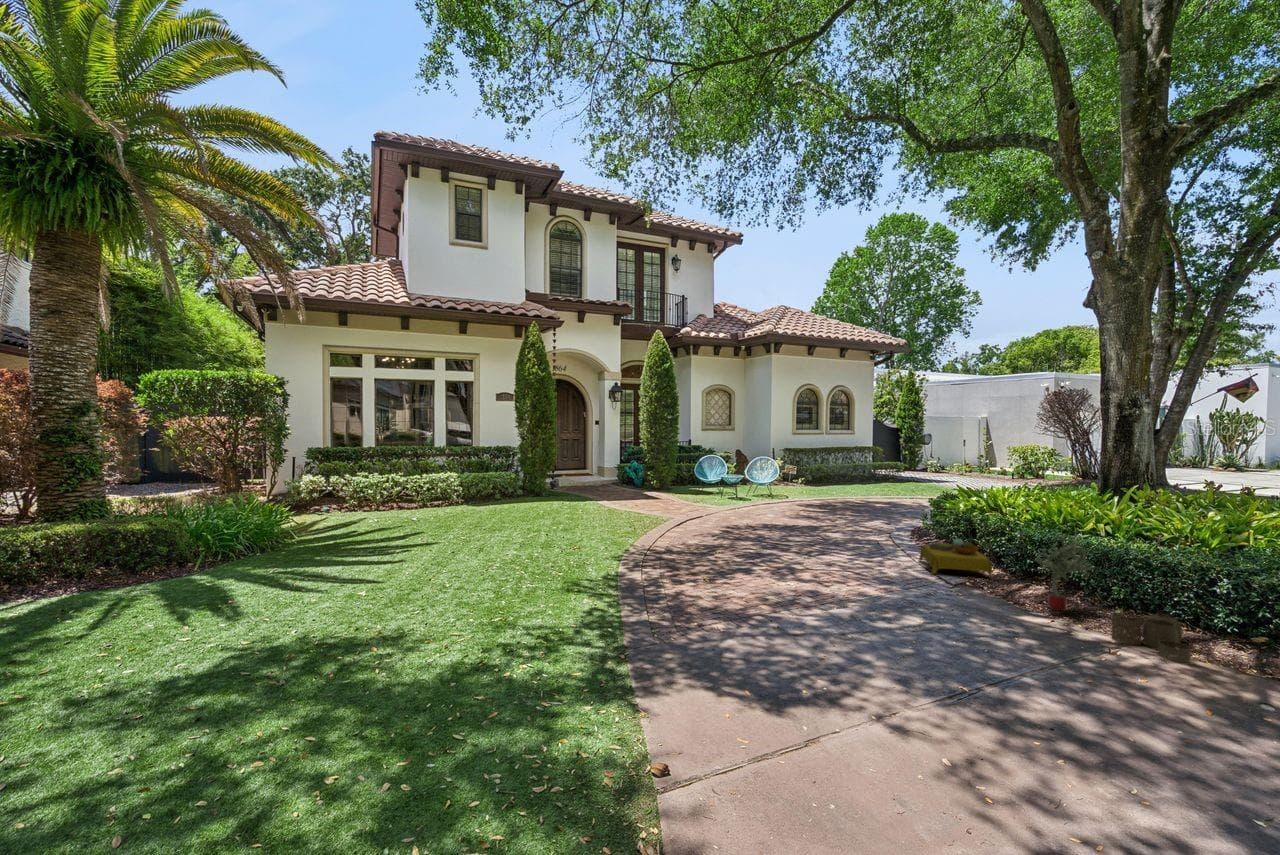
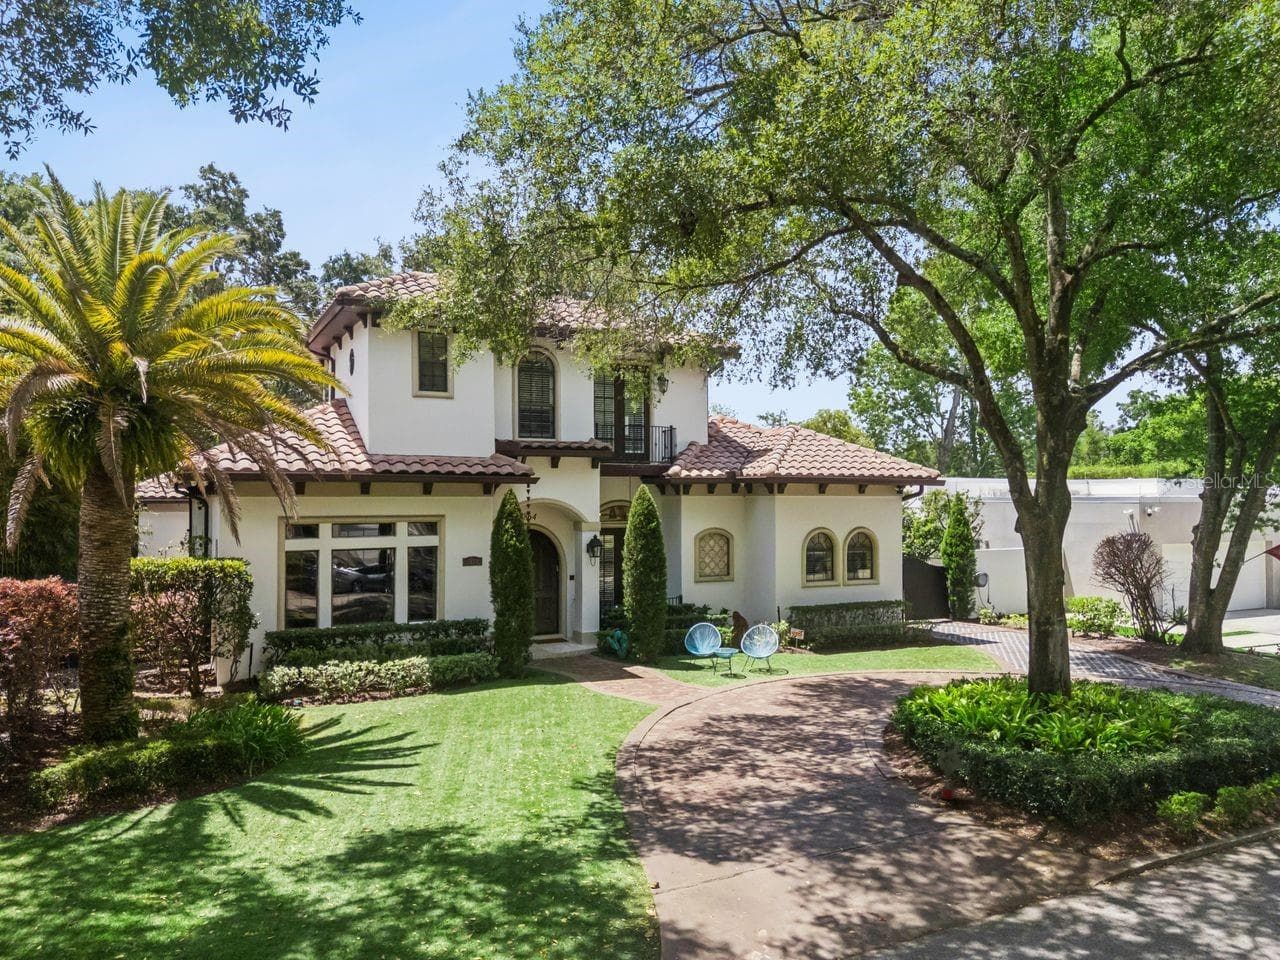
side table: present [919,539,993,578] -> none [872,738,922,774]
woven basket: present [1112,612,1191,663] -> none [964,799,1010,835]

